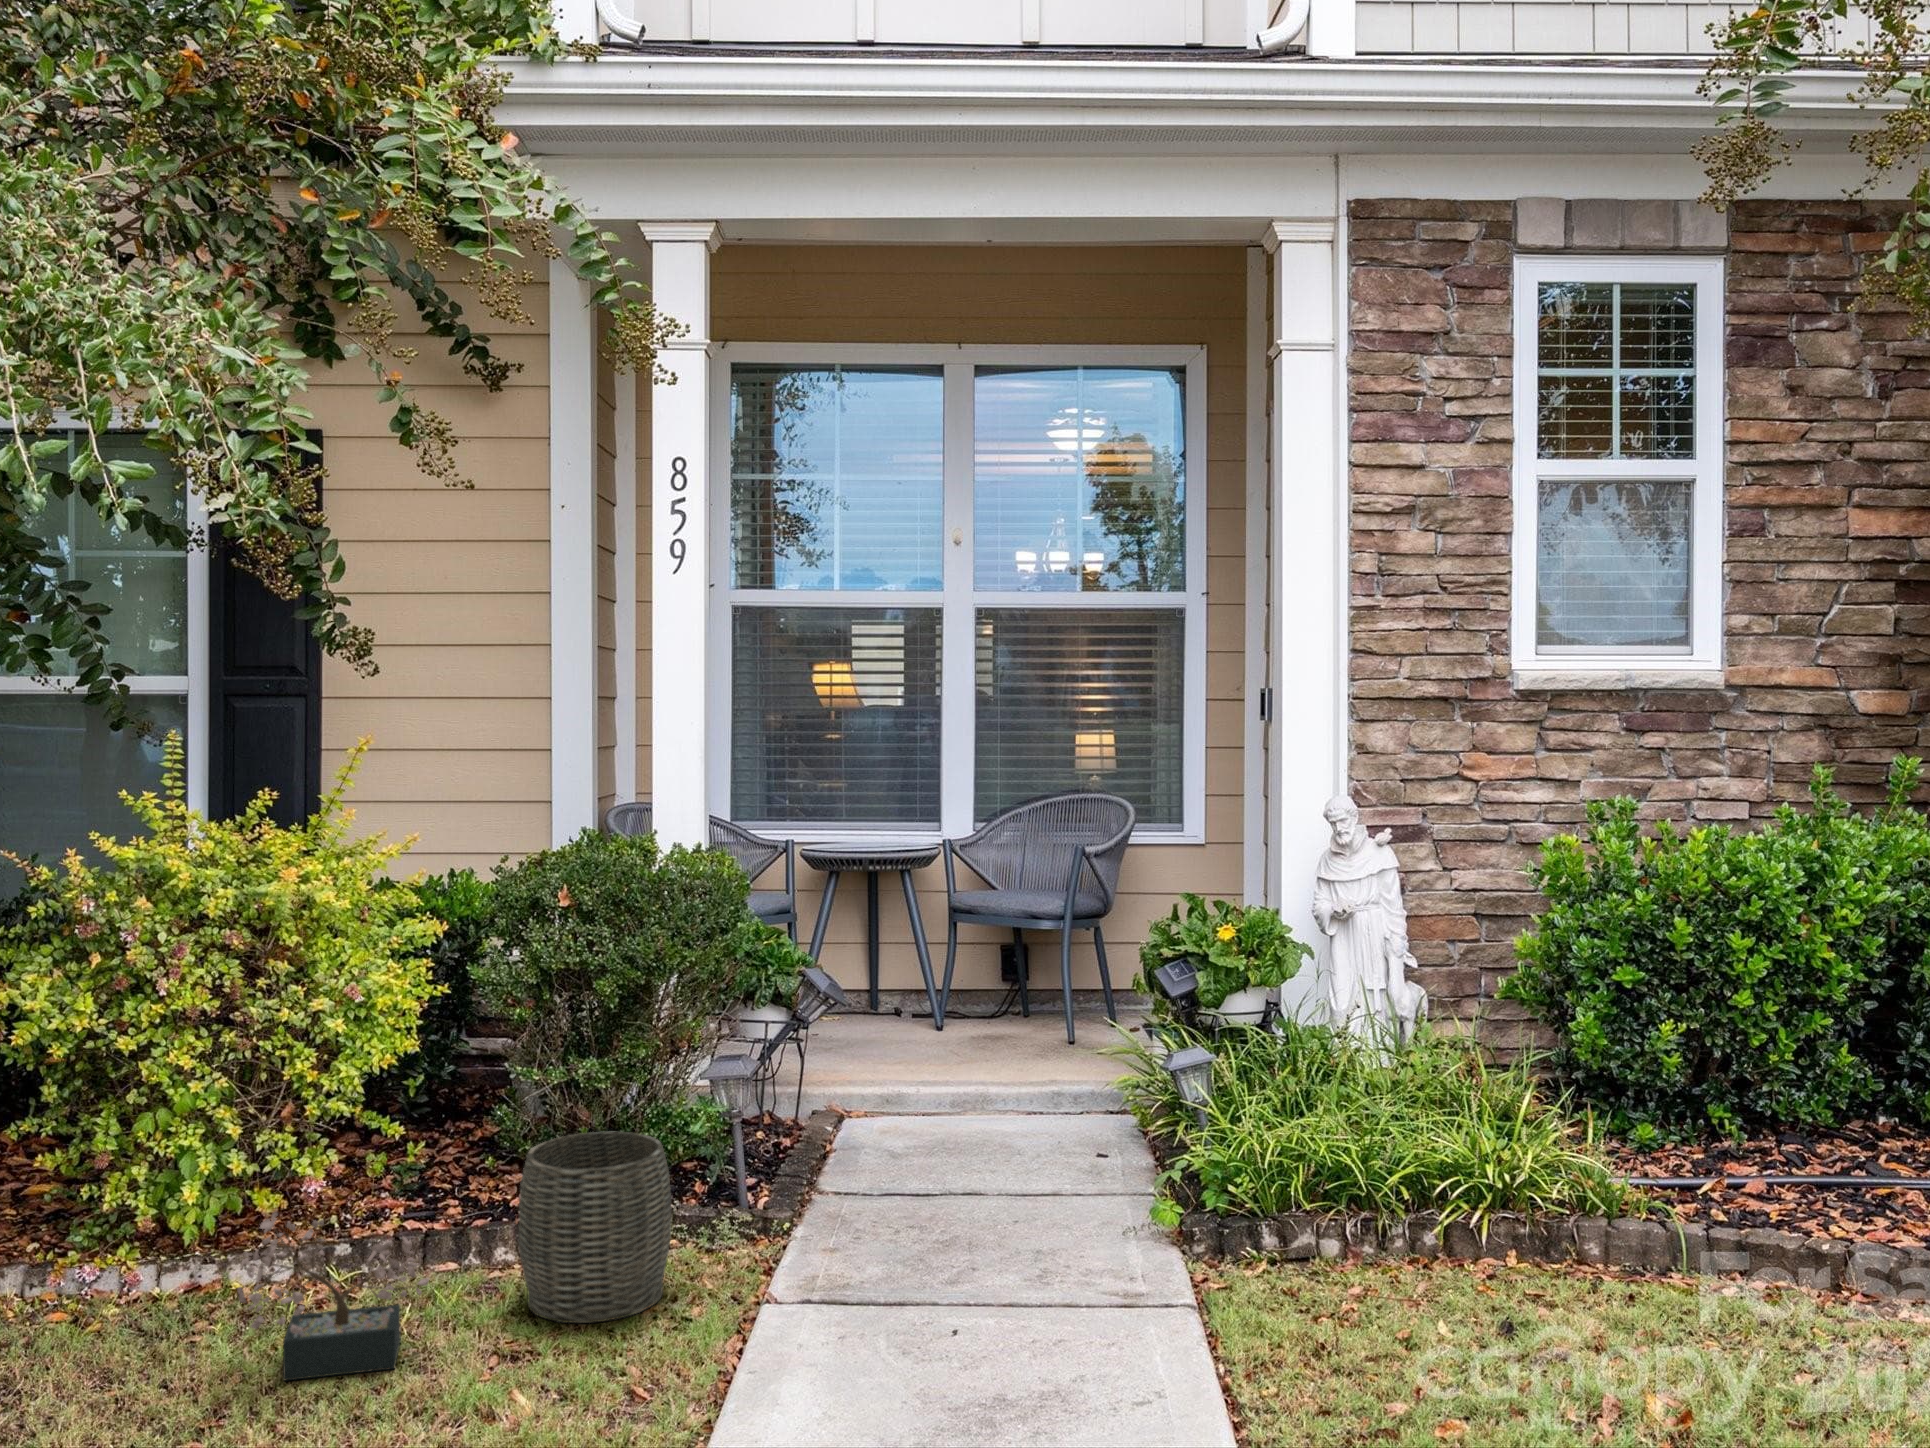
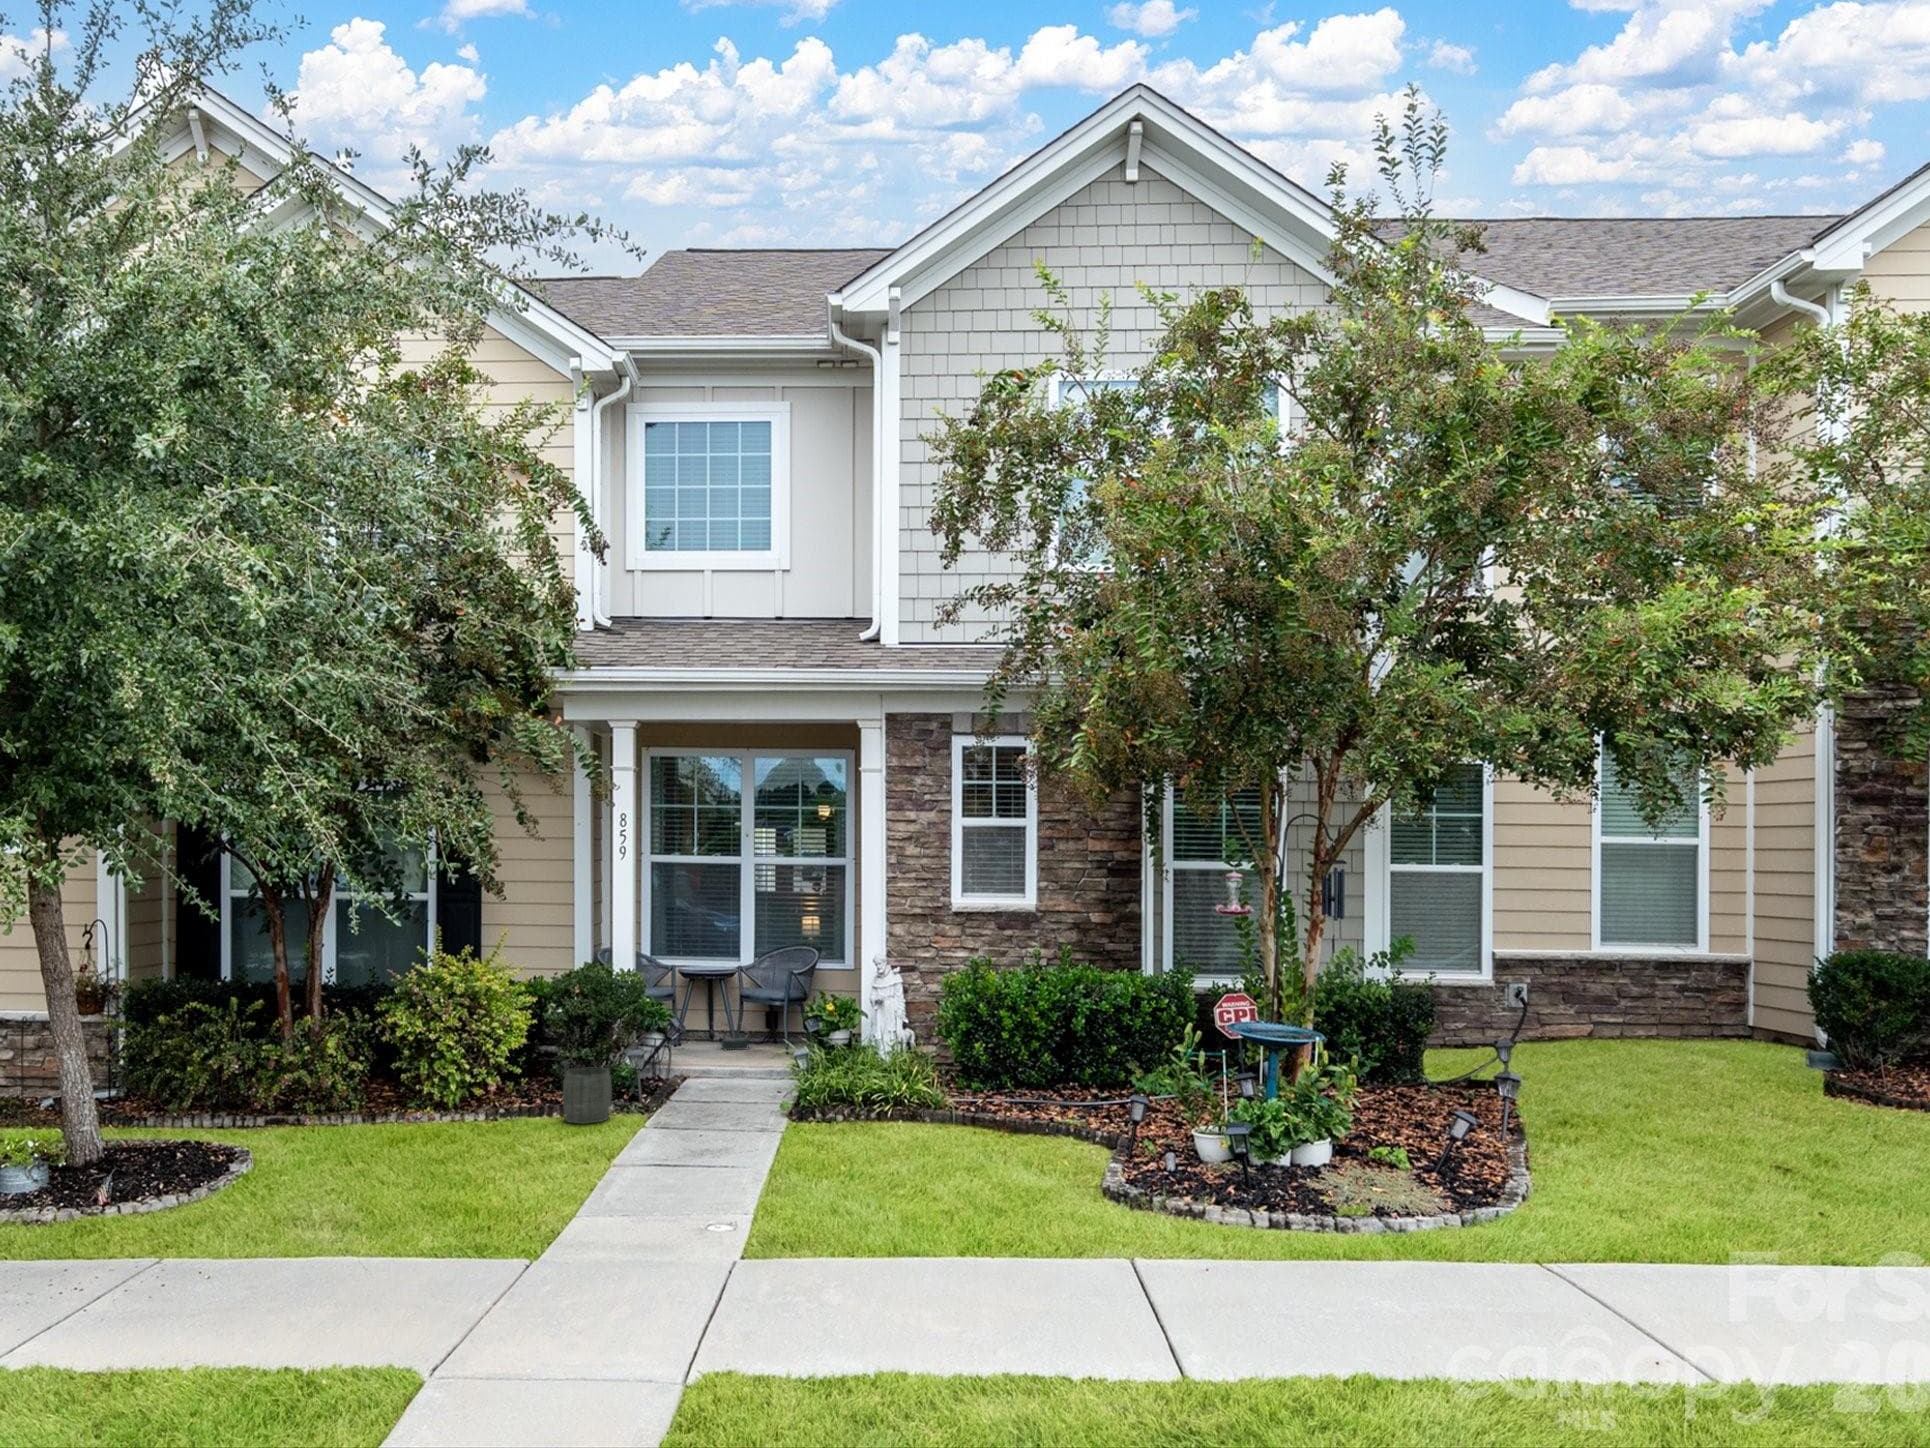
decorative plant: present [237,1212,429,1381] -> present [715,1013,750,1050]

